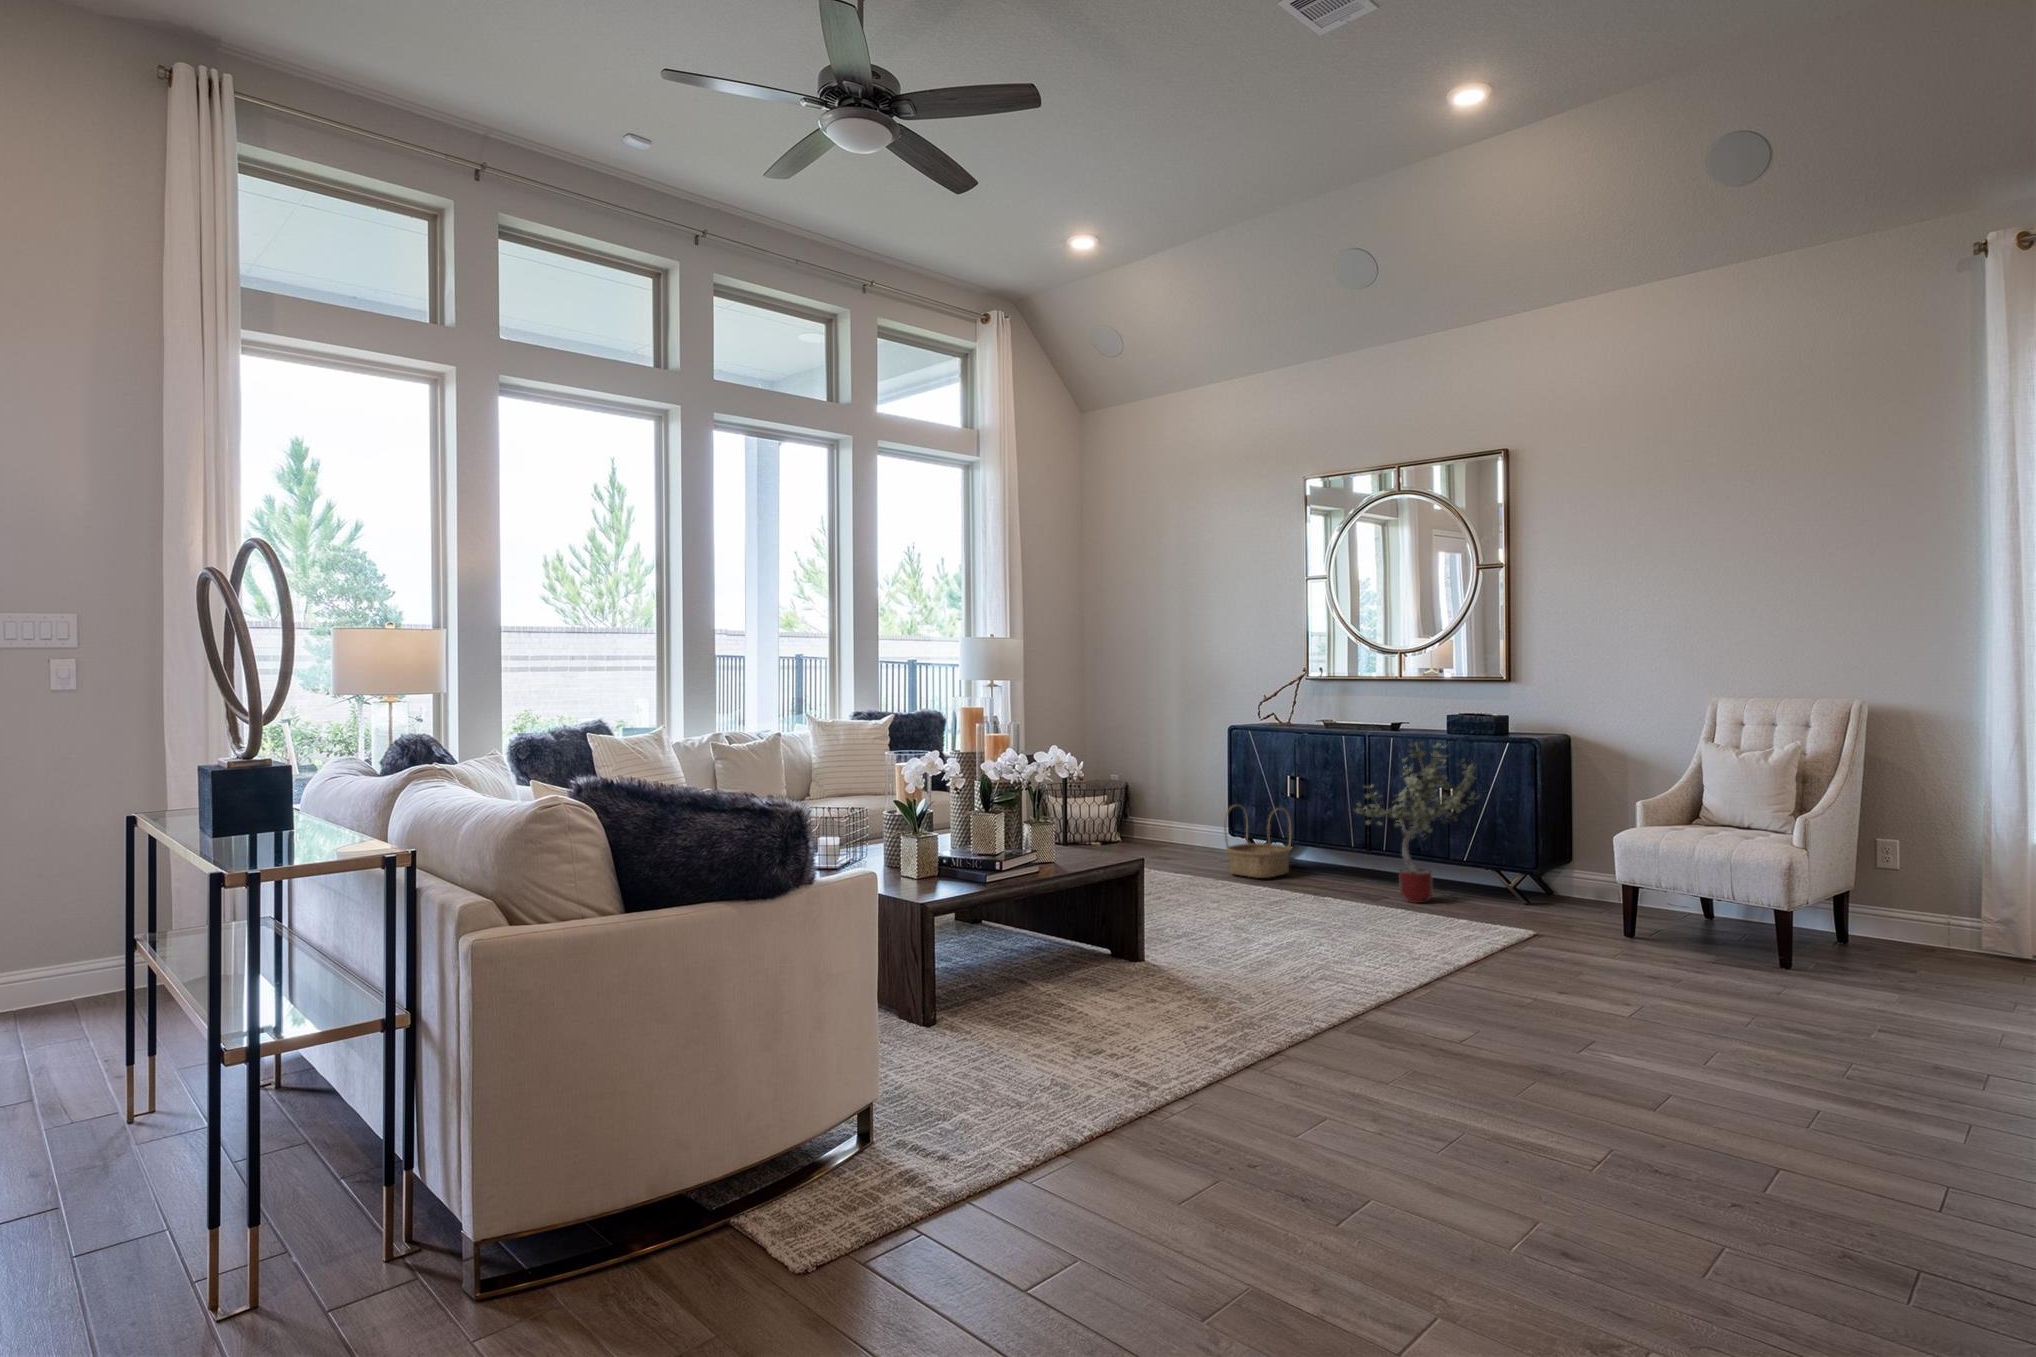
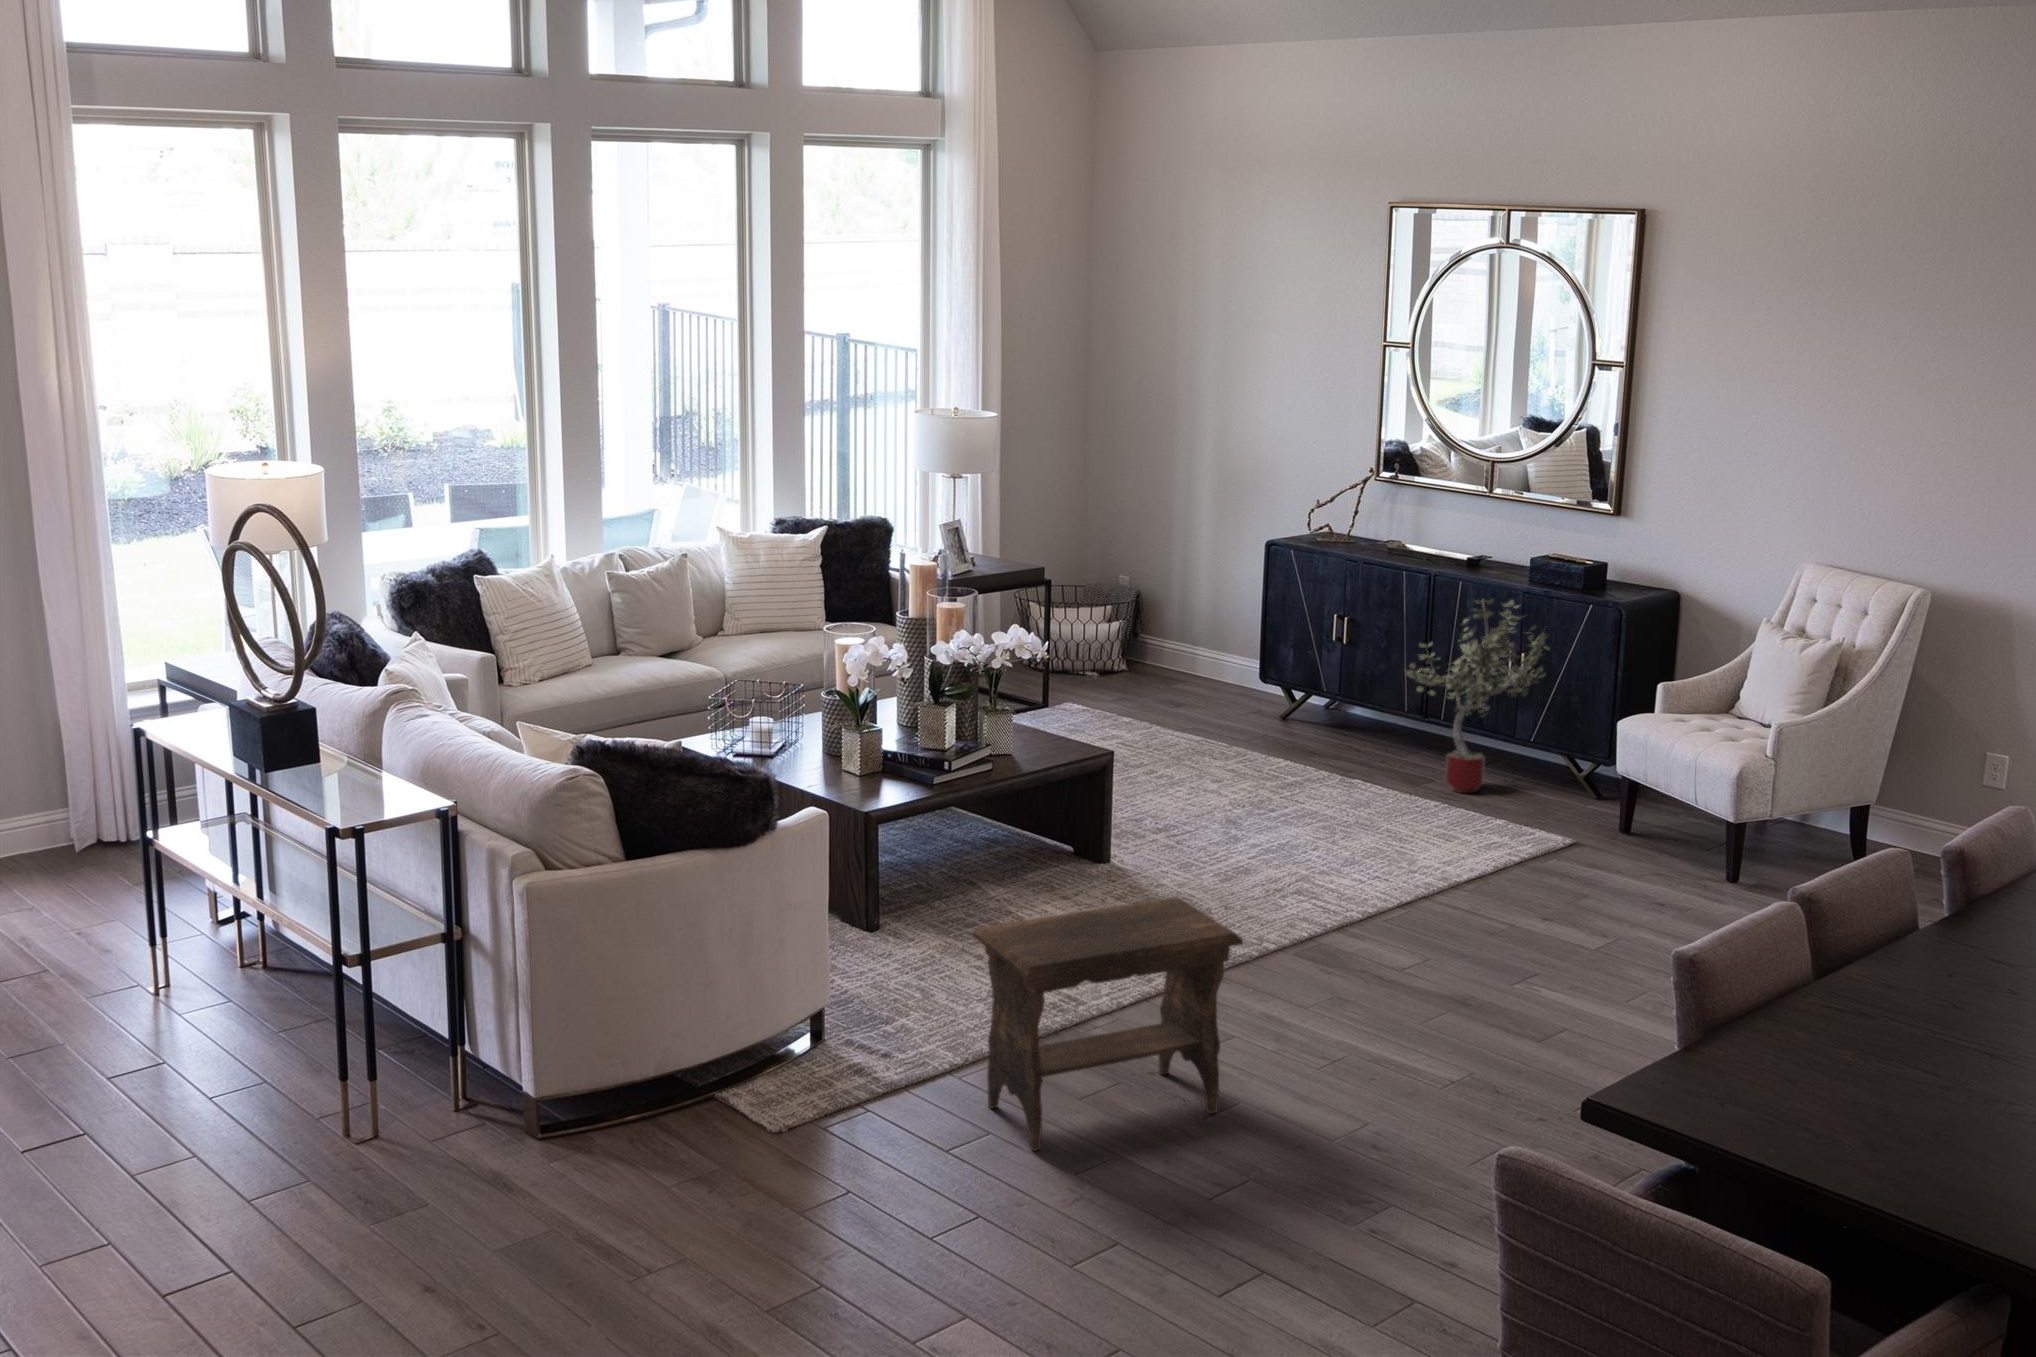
basket: present [1224,804,1291,878] -> none [1250,644,1337,743]
footstool: none [1040,948,1372,1292] -> present [972,897,1243,1151]

